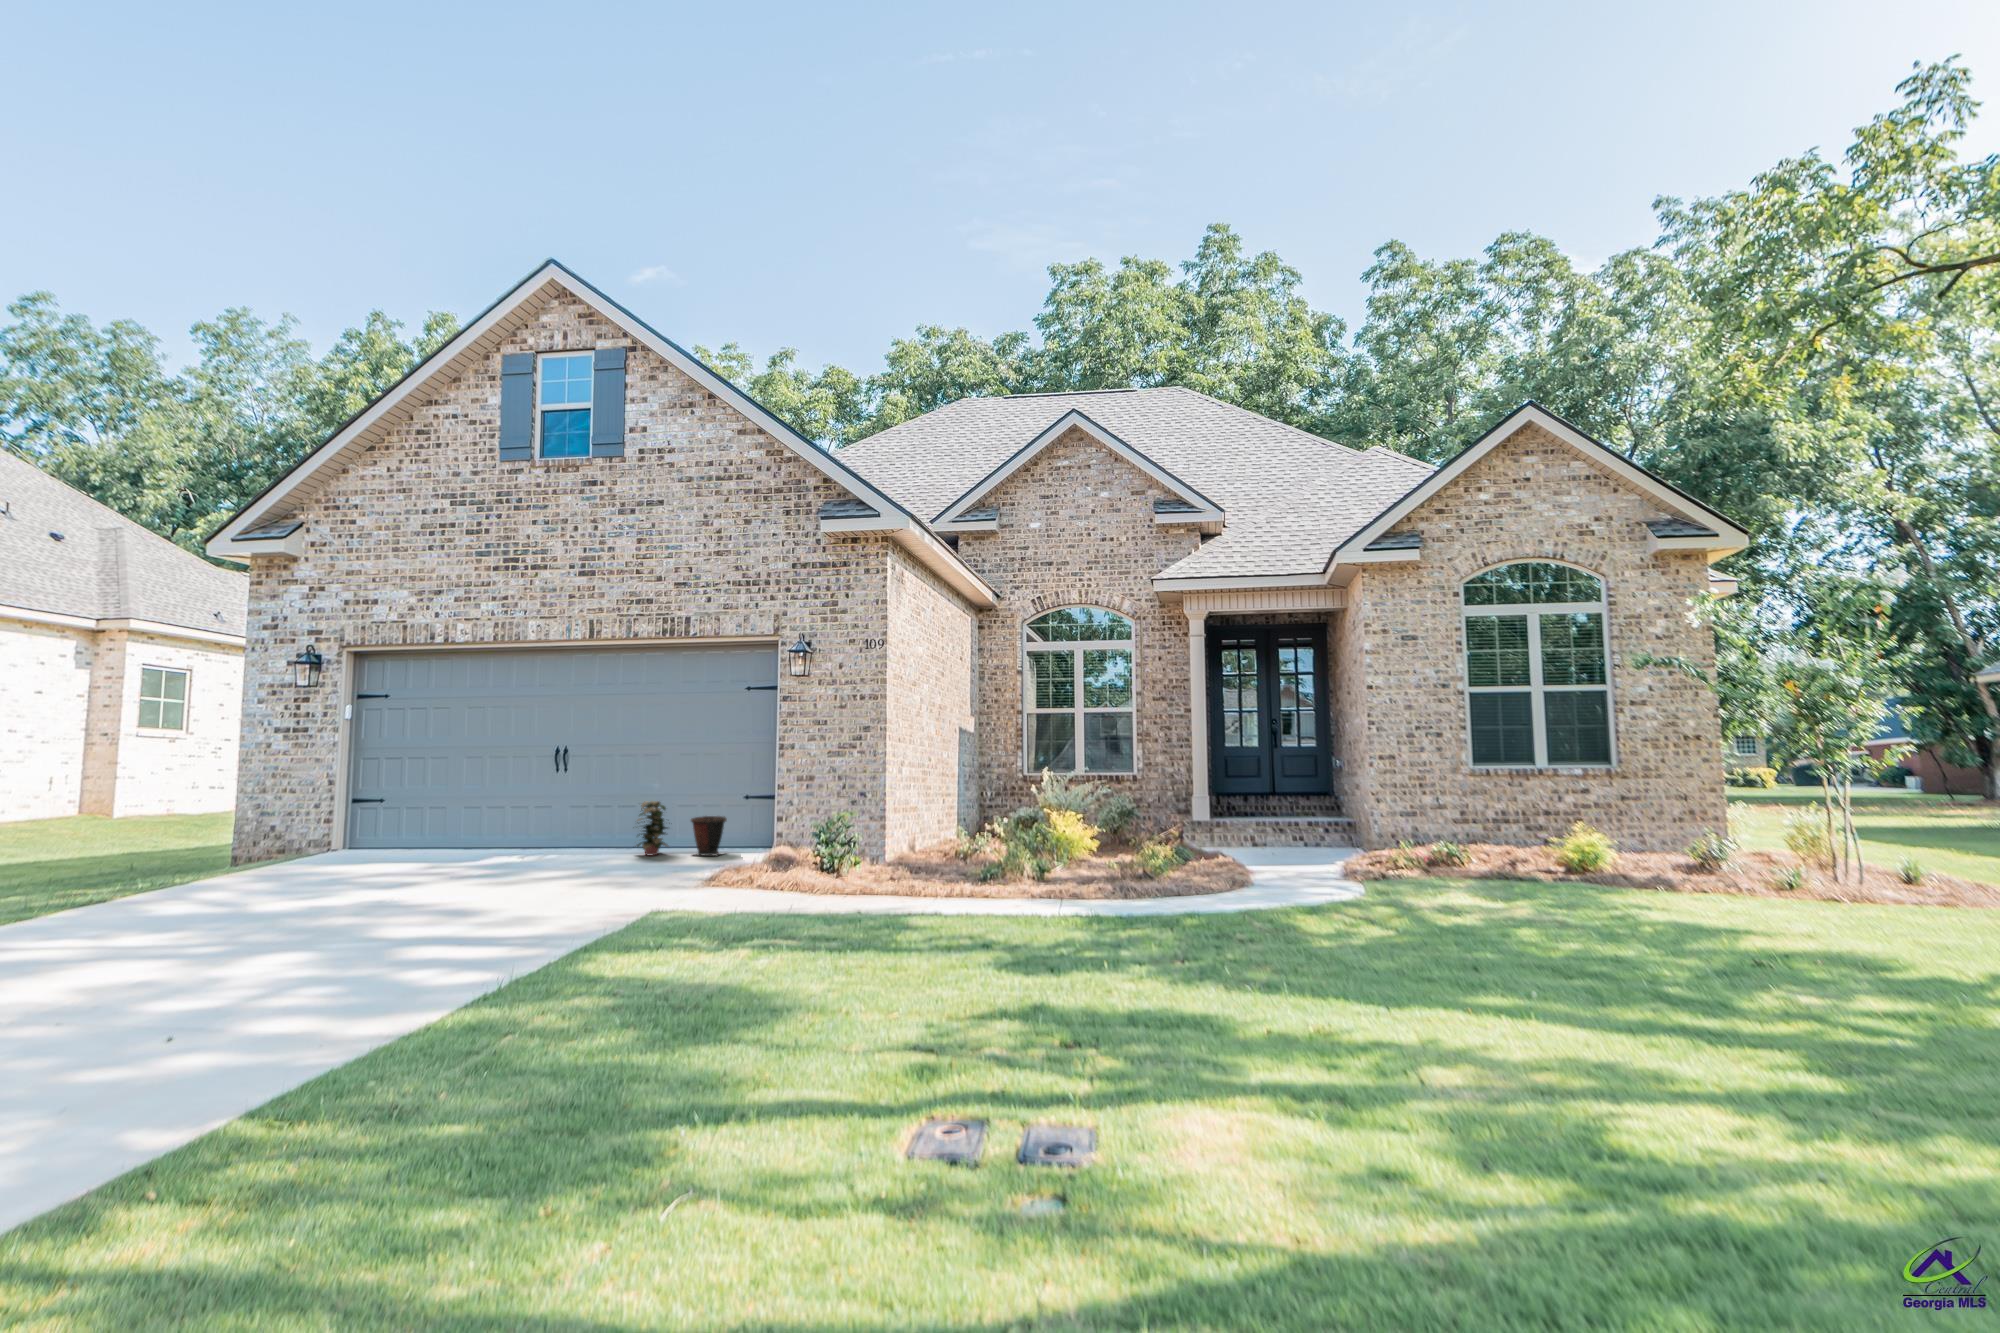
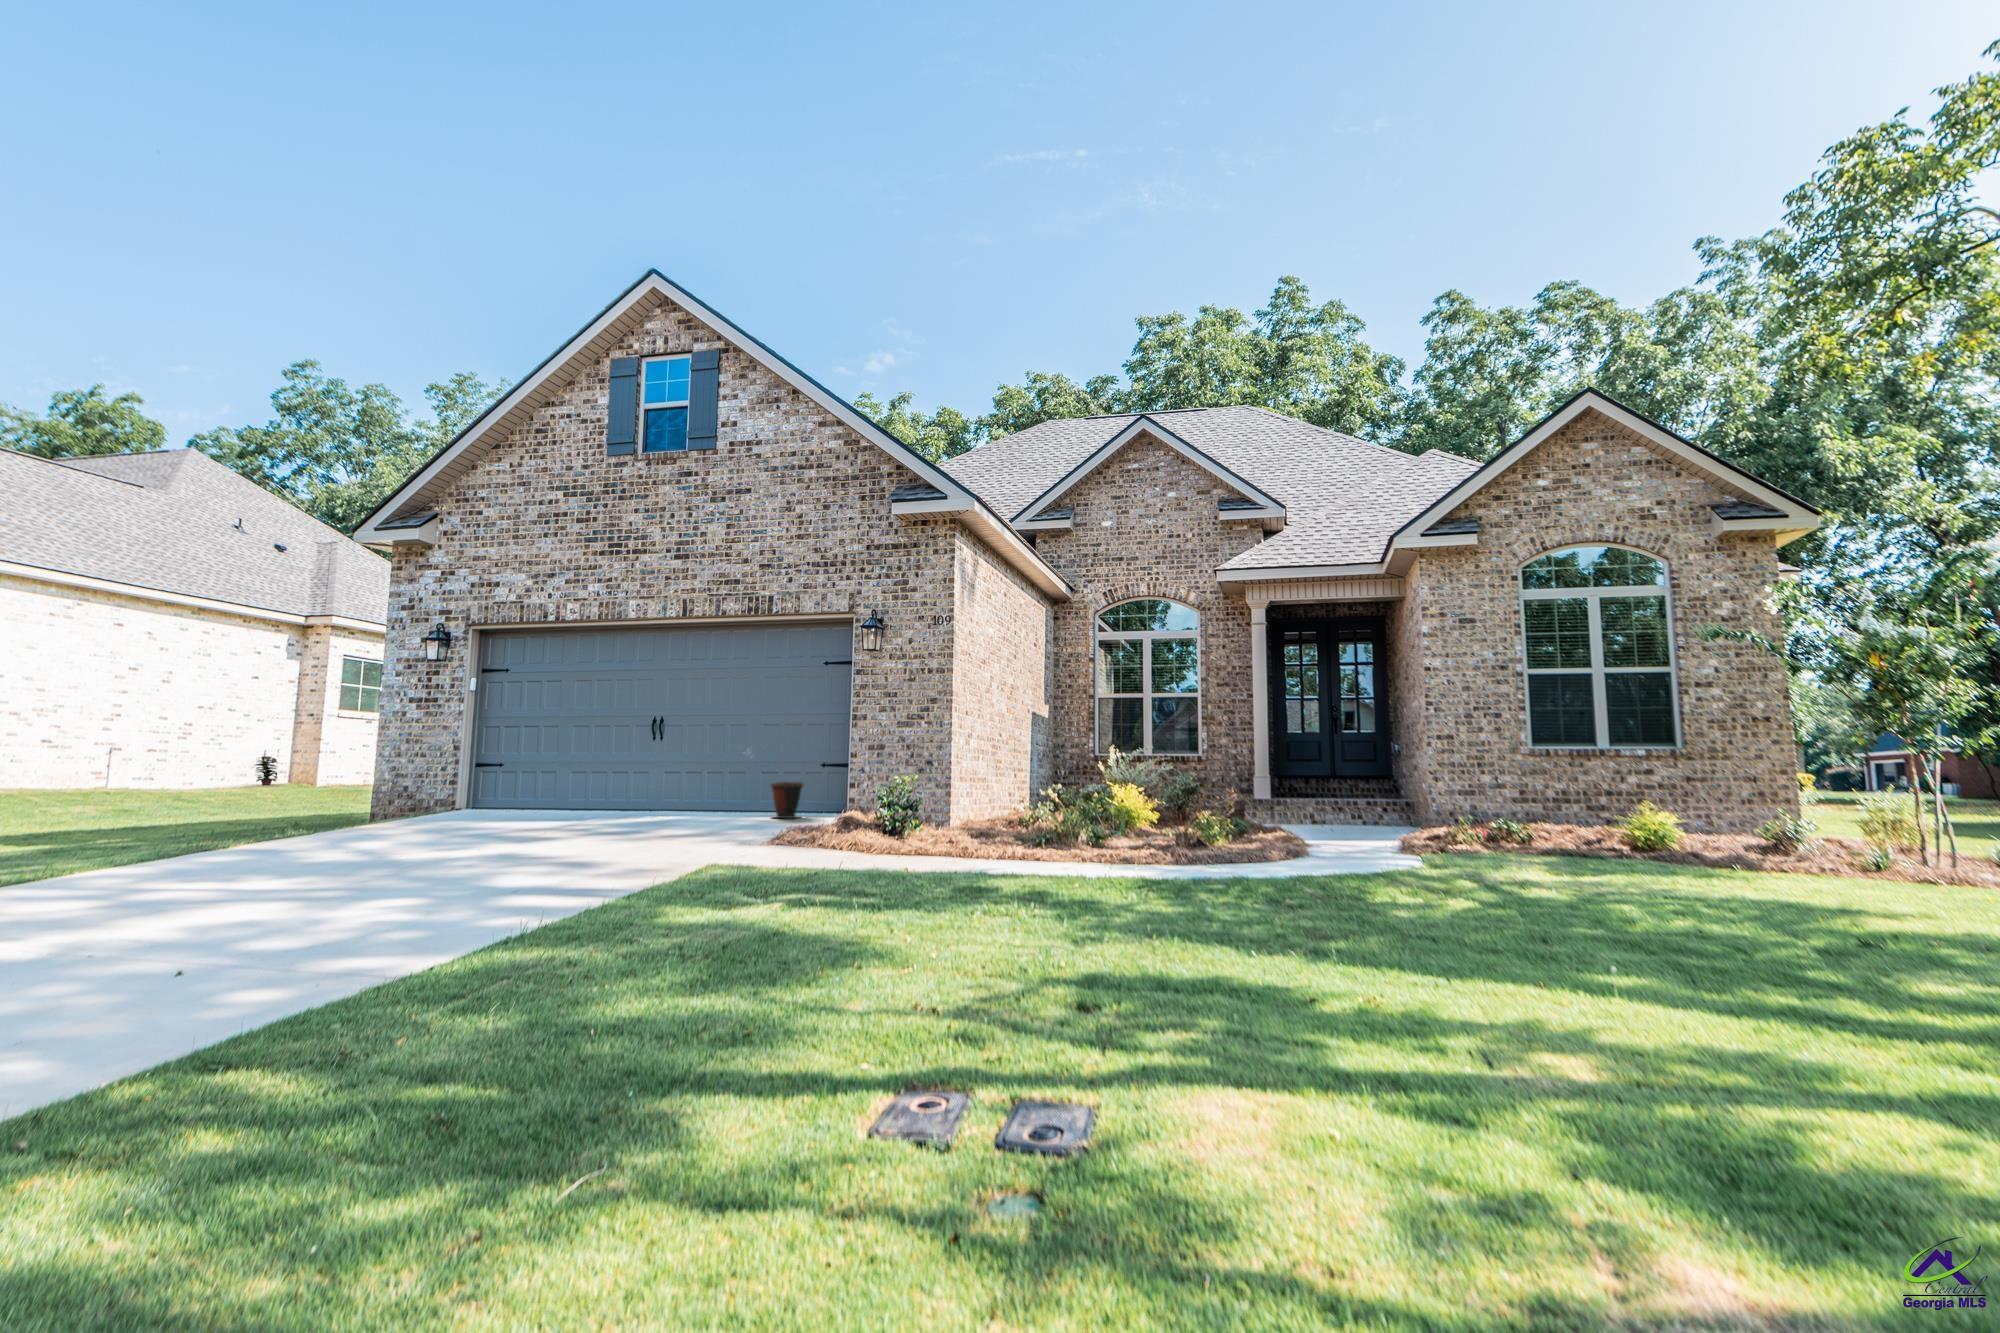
decorative plant: present [637,801,668,855] -> present [255,756,278,785]

